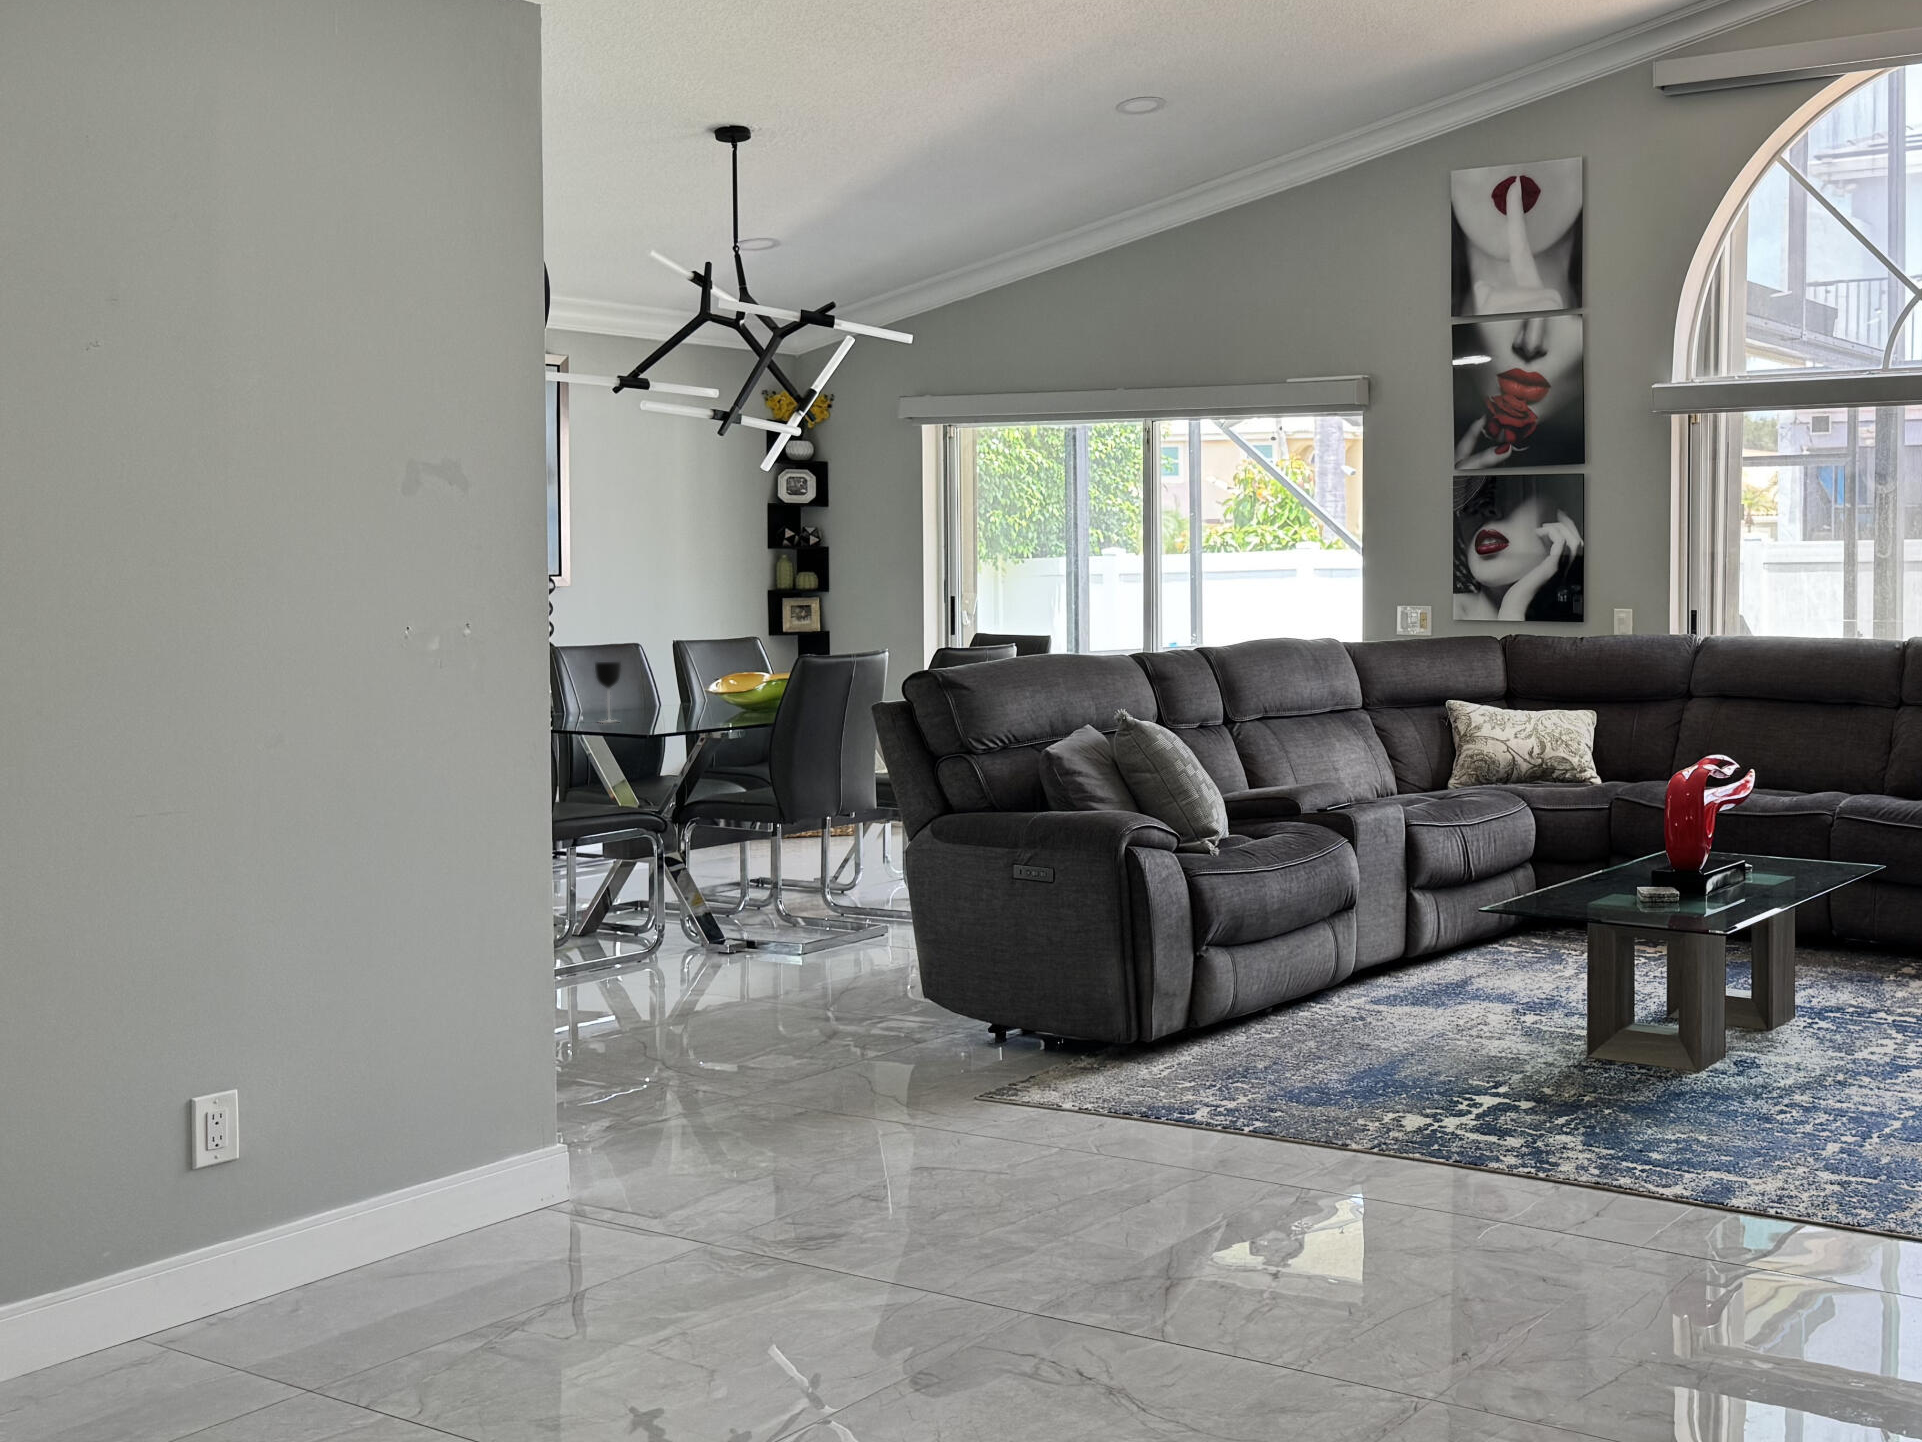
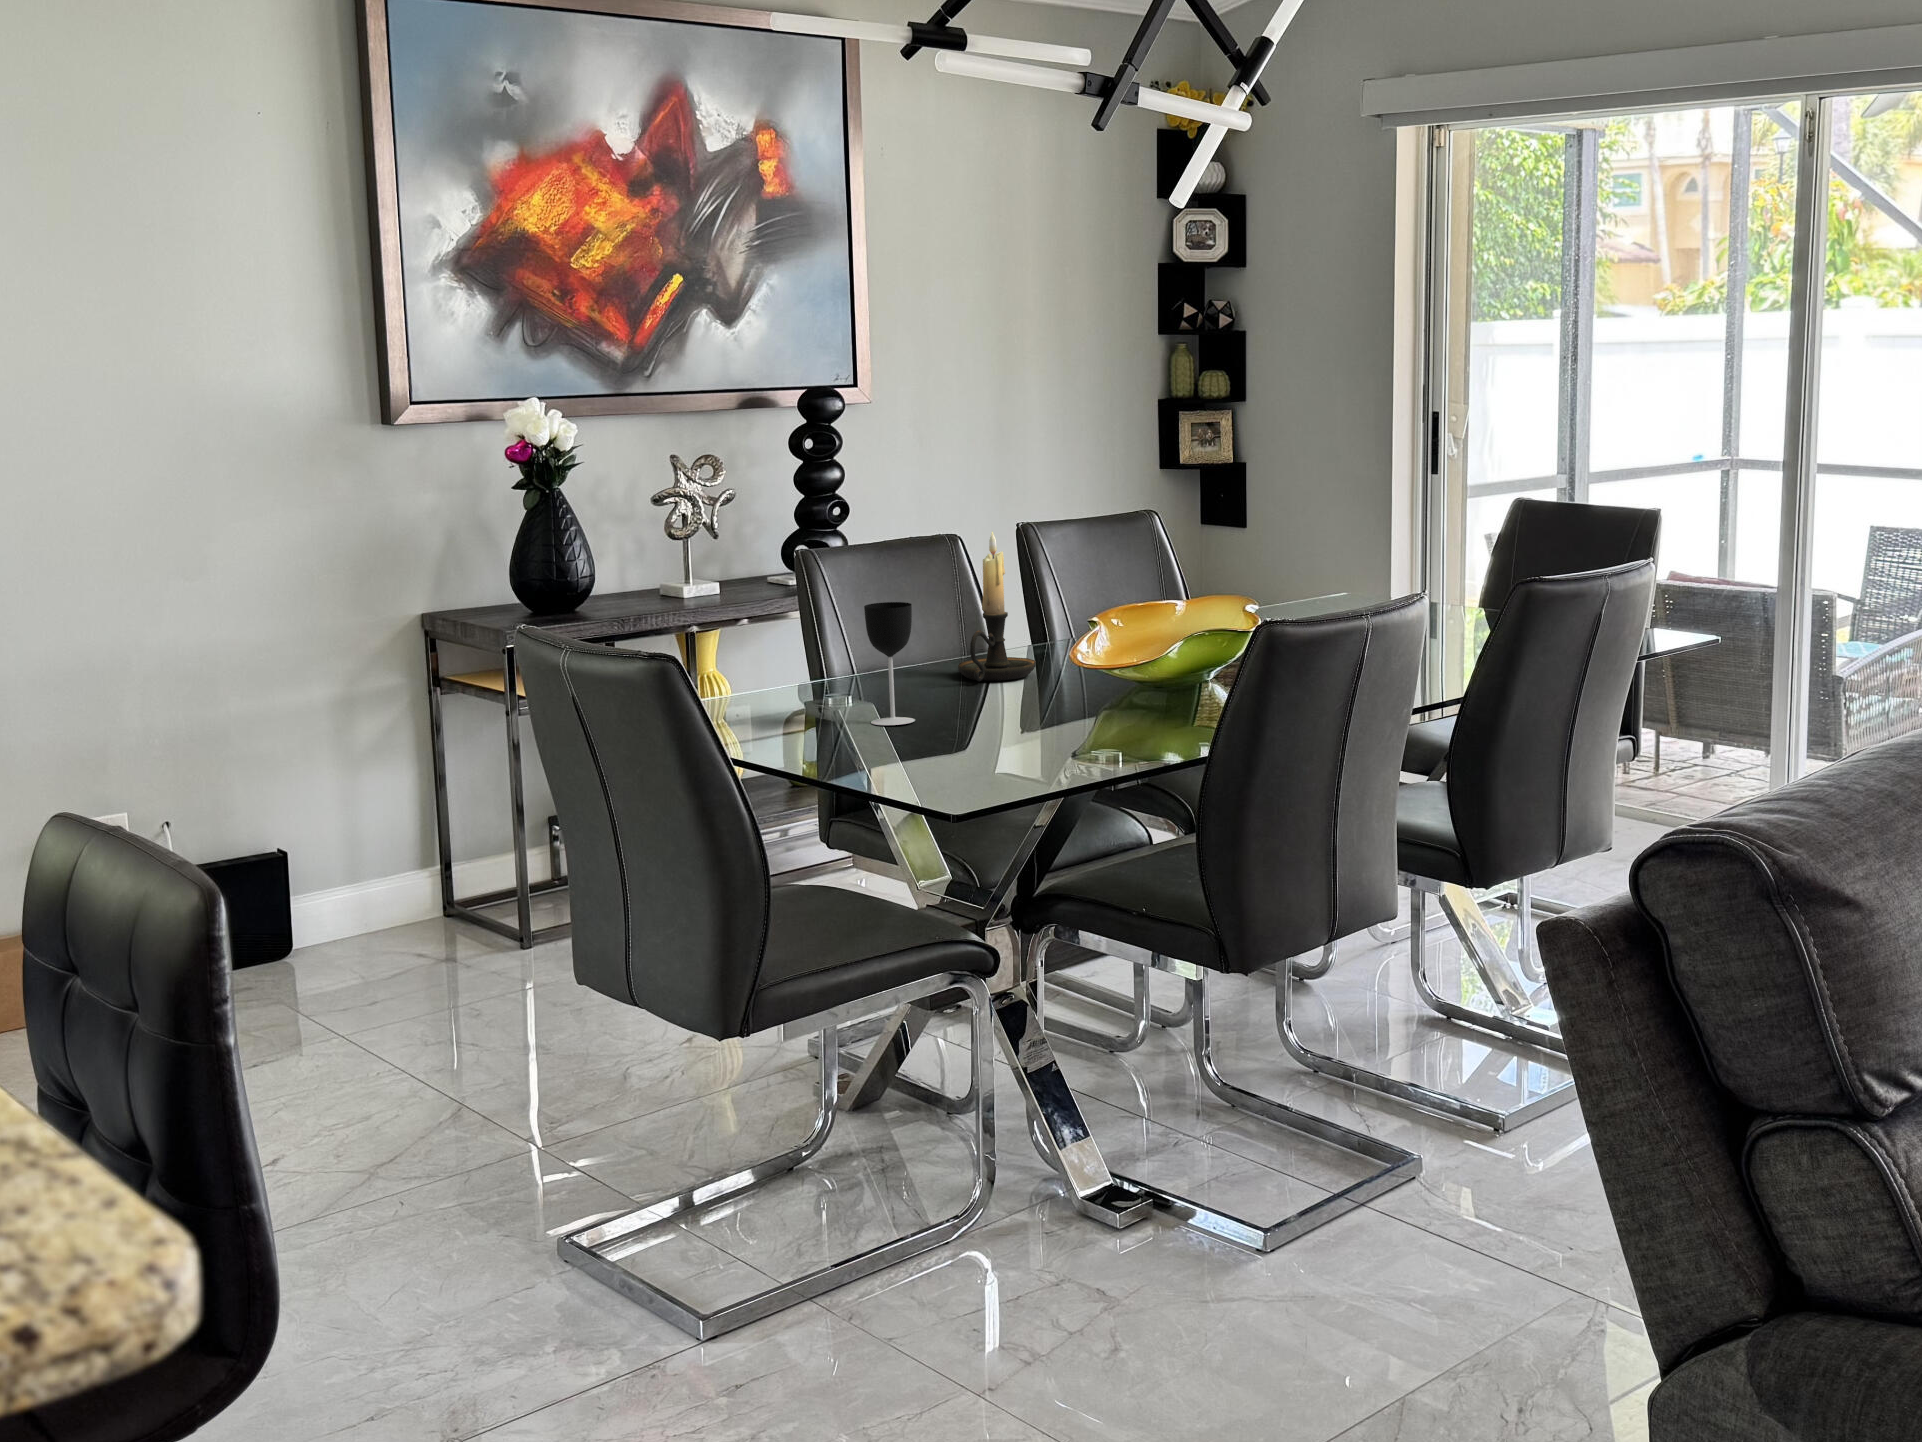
candle holder: none [642,635,686,714] -> present [958,532,1036,681]

